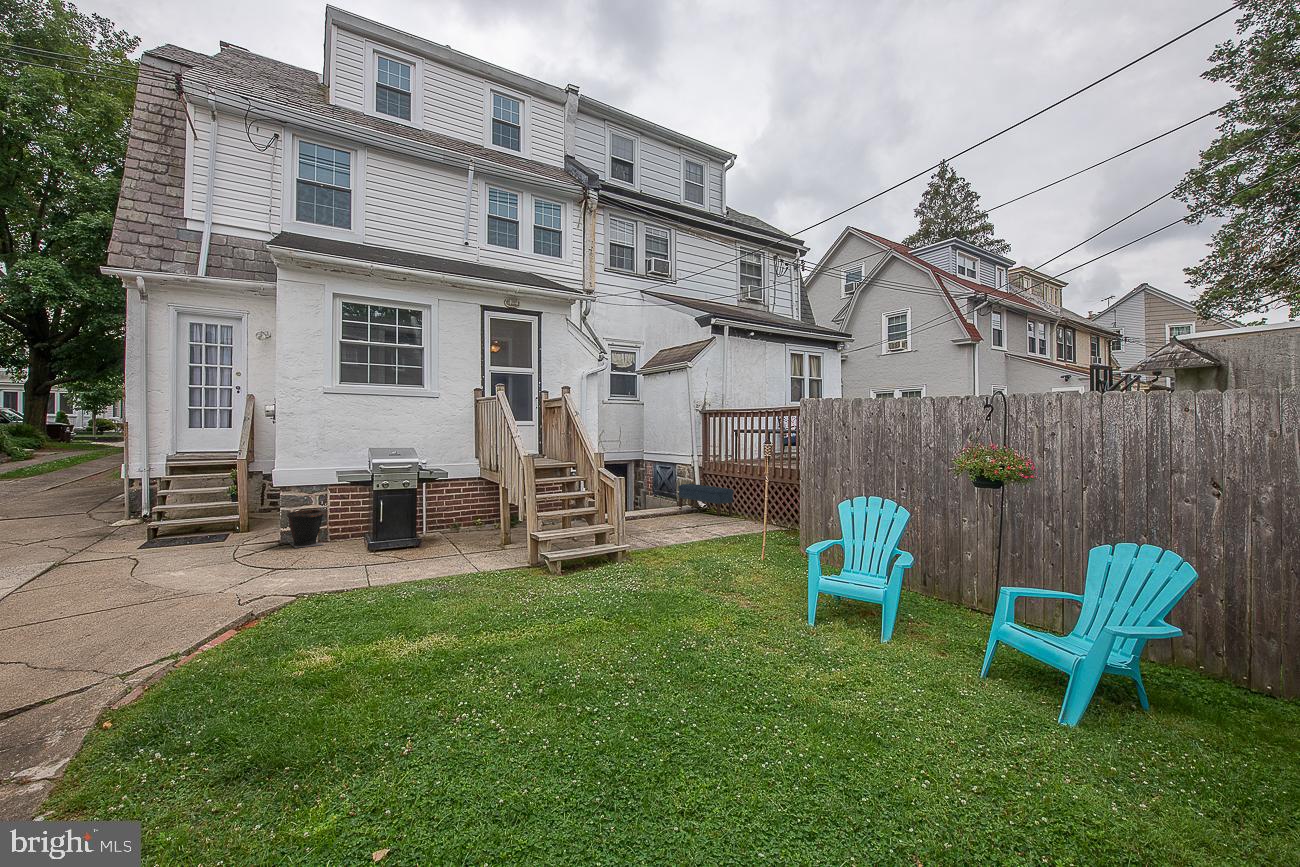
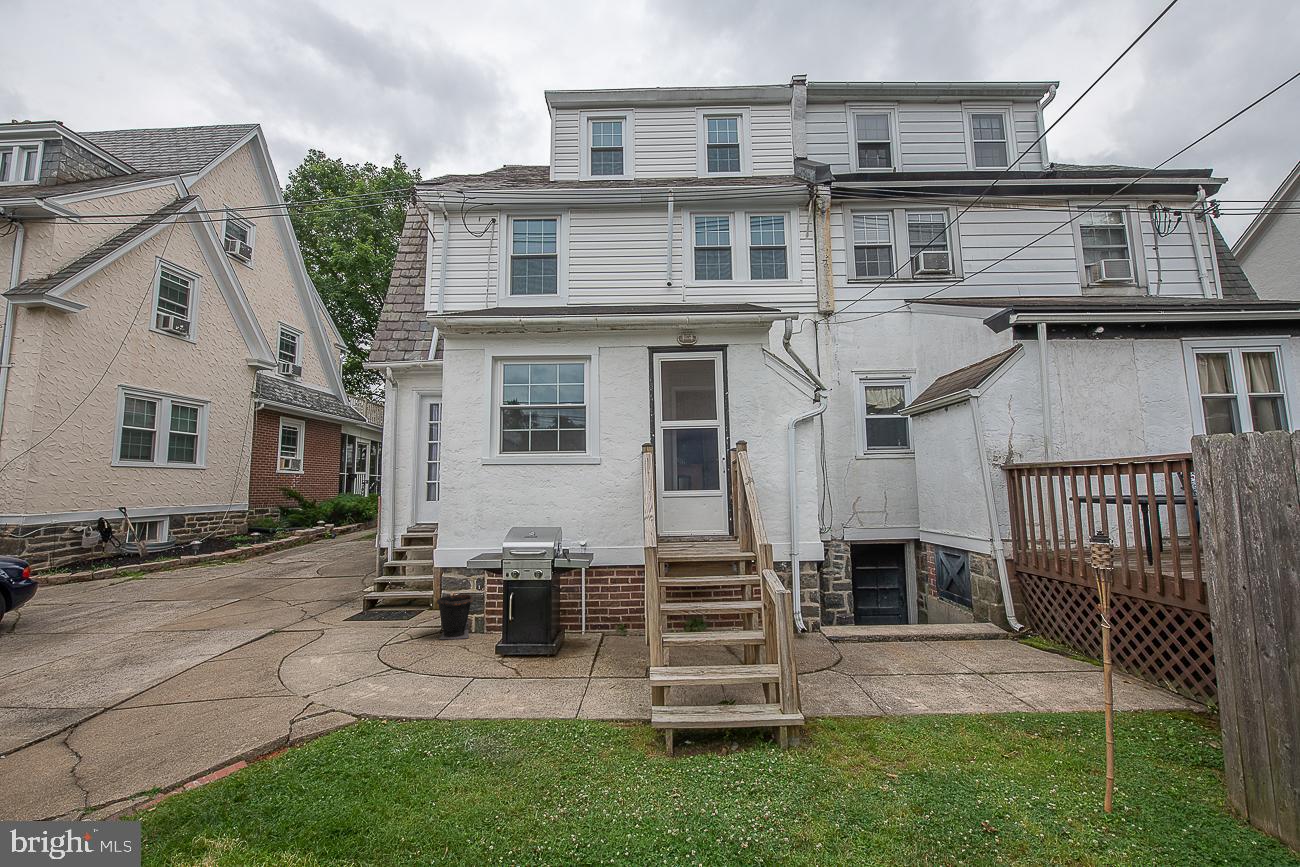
bench: present [678,484,734,517] -> none [966,586,1076,655]

